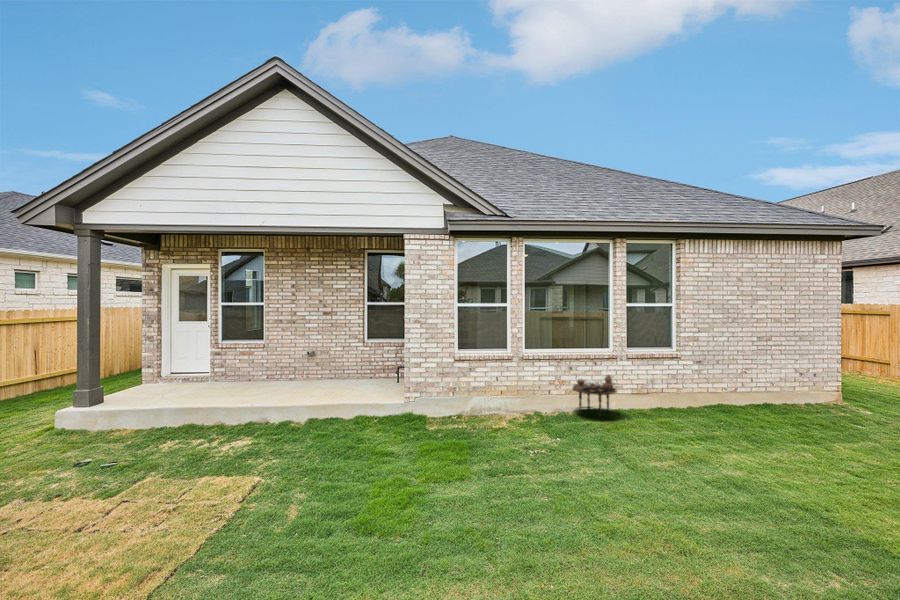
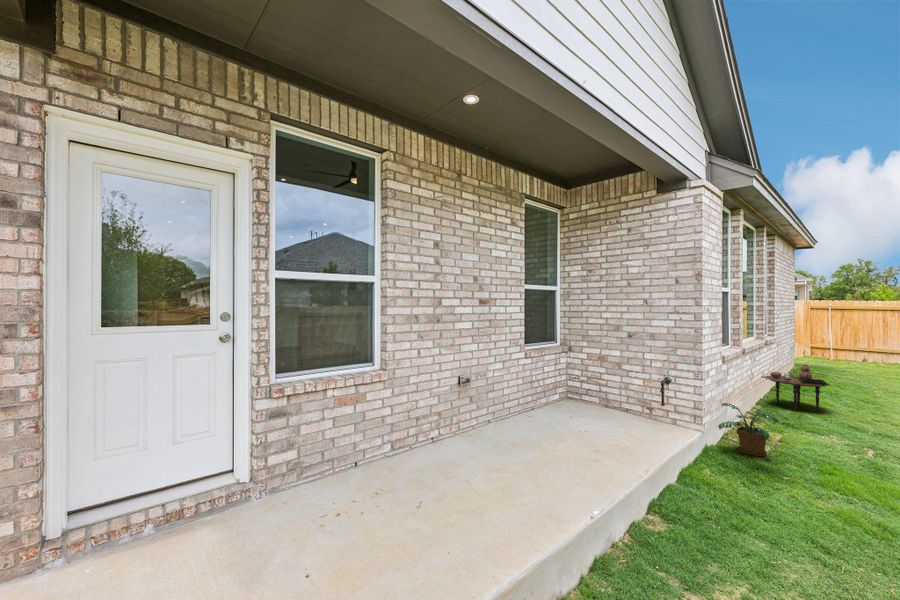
potted plant: none [407,384,441,419] -> present [718,403,779,456]

